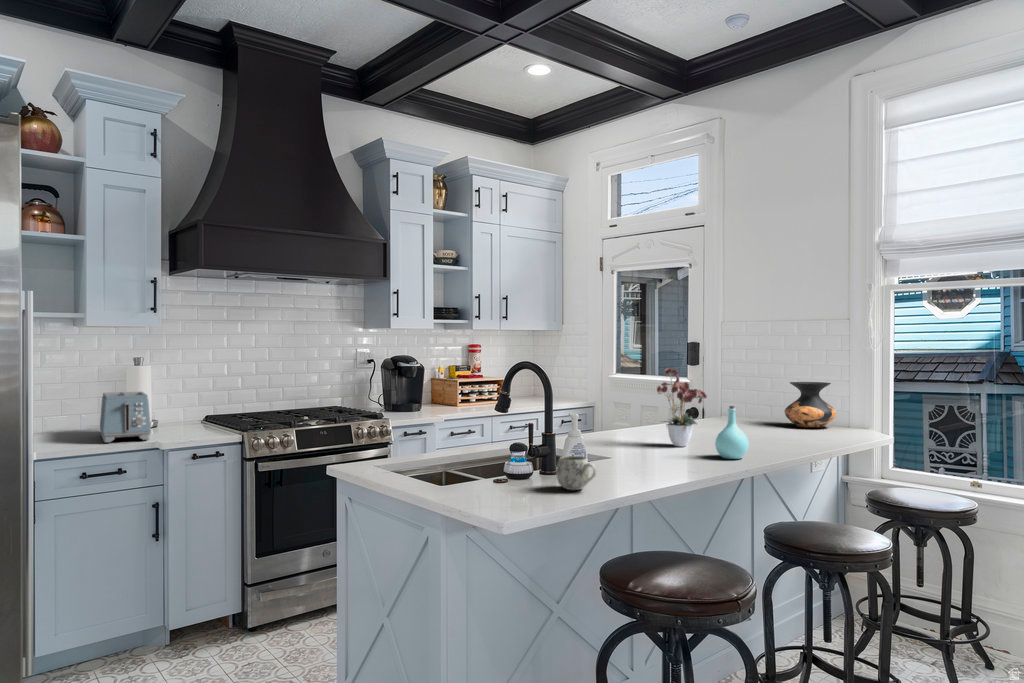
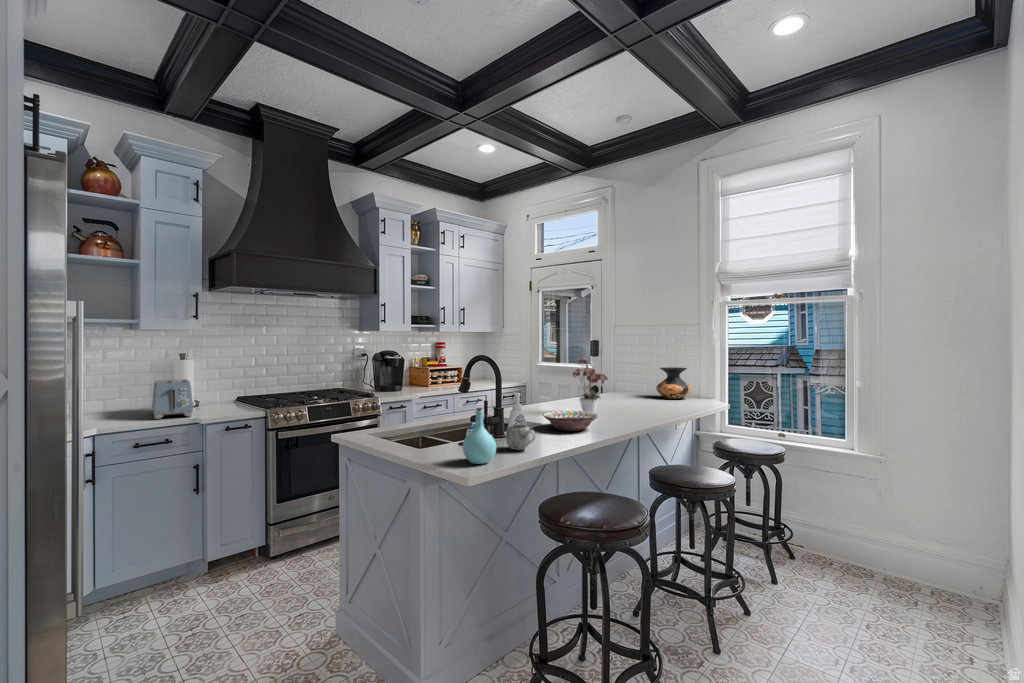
bottle: present [715,406,749,459] -> present [463,408,496,464]
decorative bowl: none [611,440,689,467] -> present [543,411,598,431]

